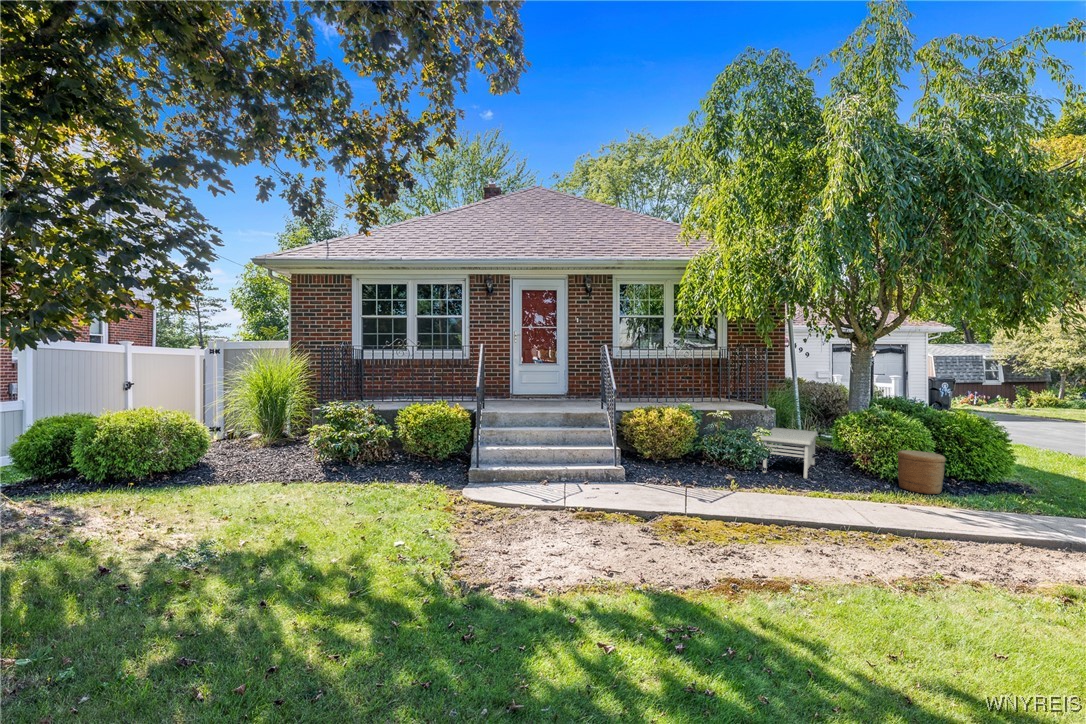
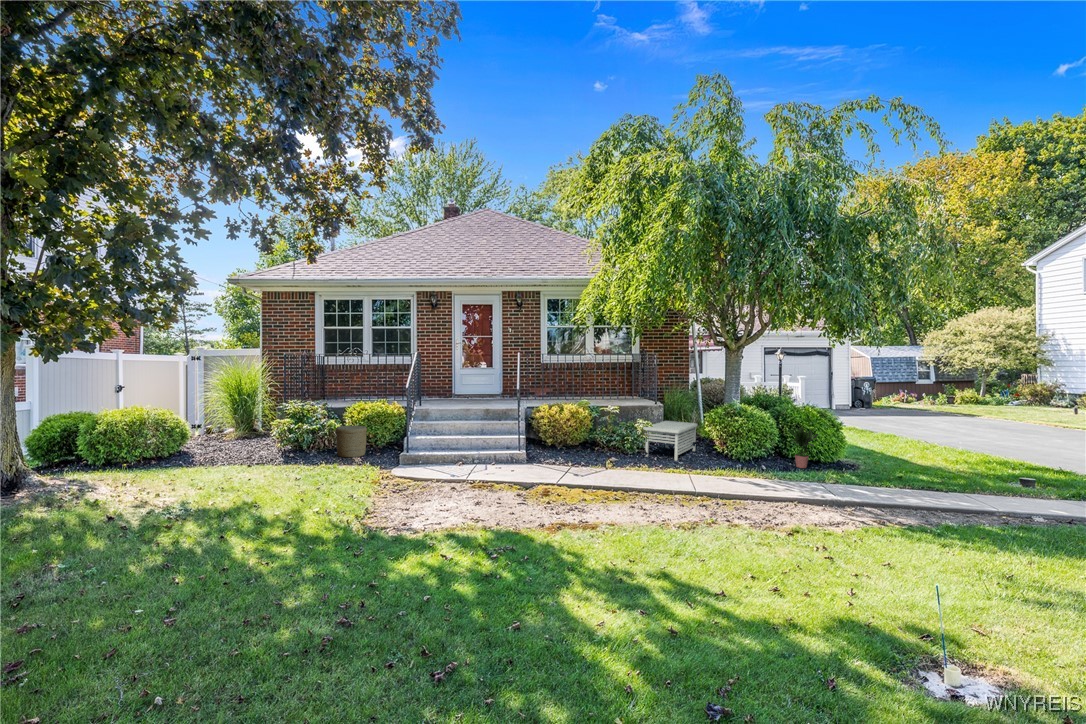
potted plant: none [952,437,1001,490] -> present [790,428,818,468]
woven basket: present [897,450,946,494] -> present [336,426,367,457]

